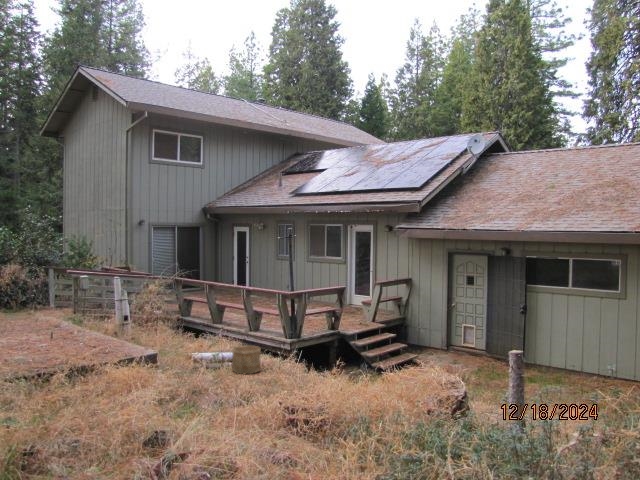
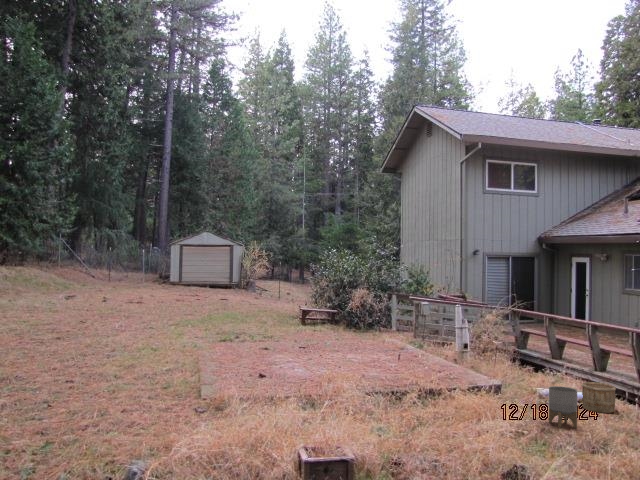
planter: none [197,358,224,401] -> present [549,386,577,428]

